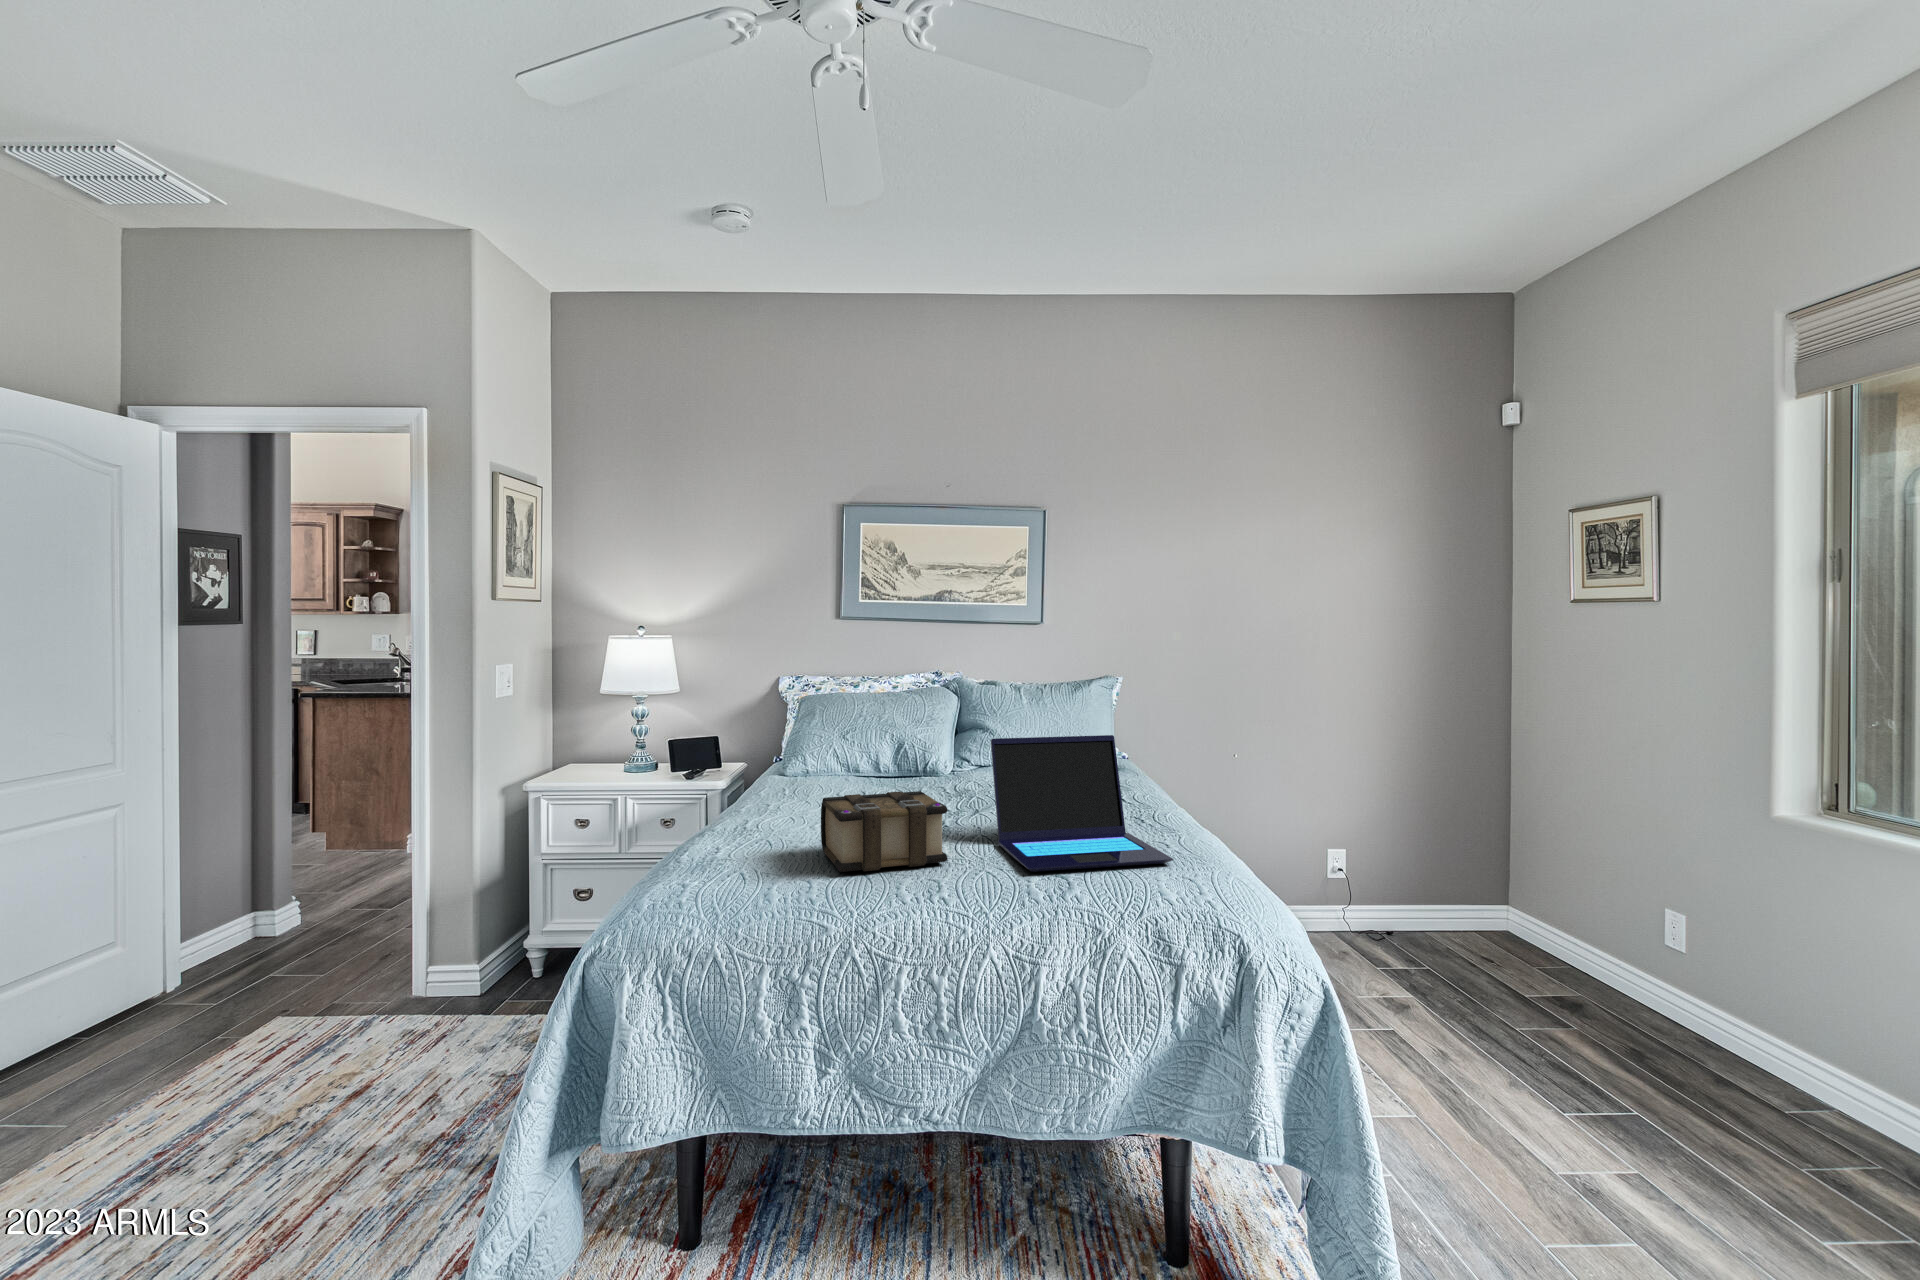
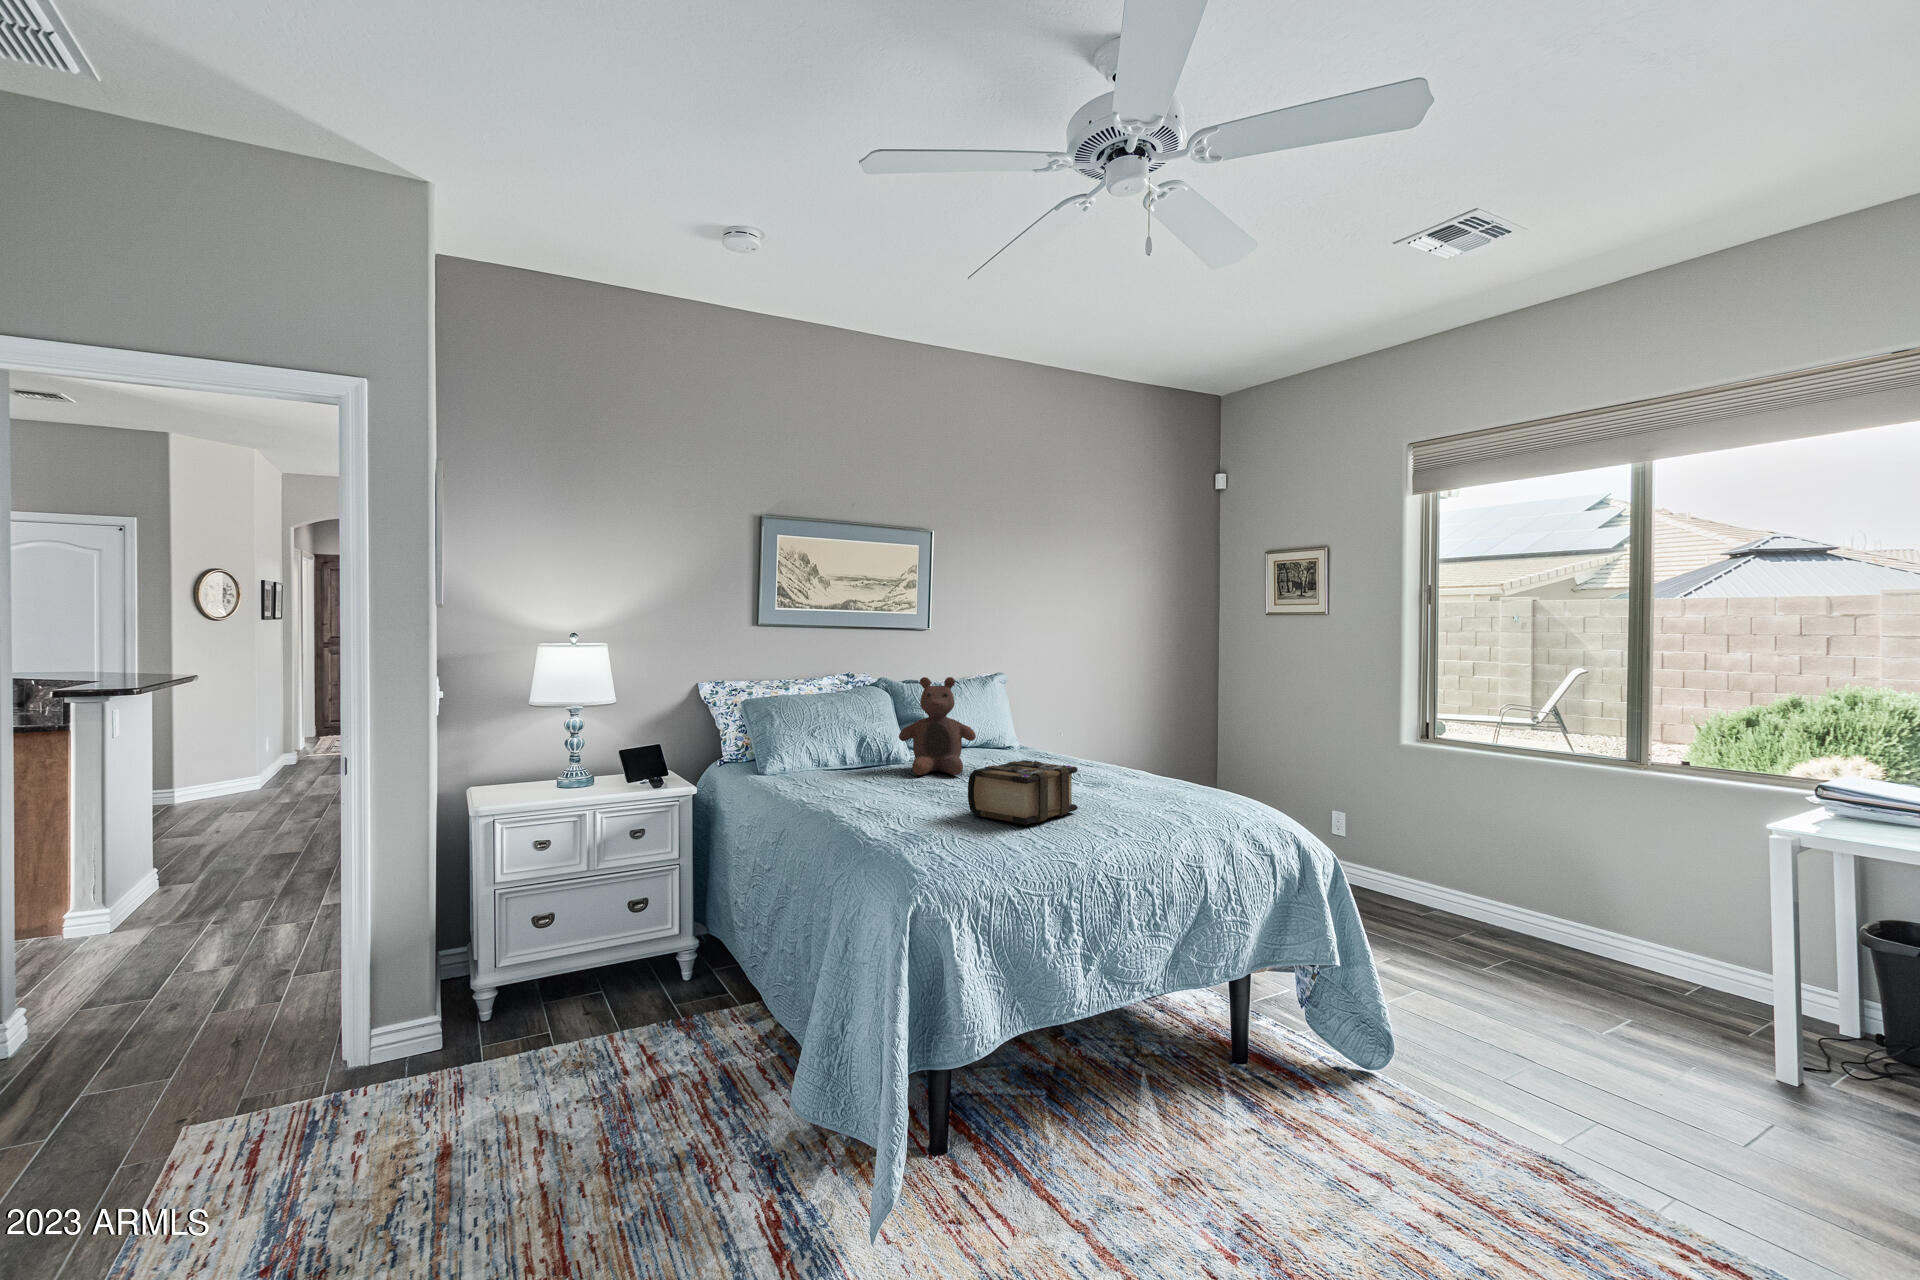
stuffed bear: none [886,681,977,800] -> present [899,677,976,775]
laptop: present [991,735,1173,872] -> none [1056,710,1206,809]

